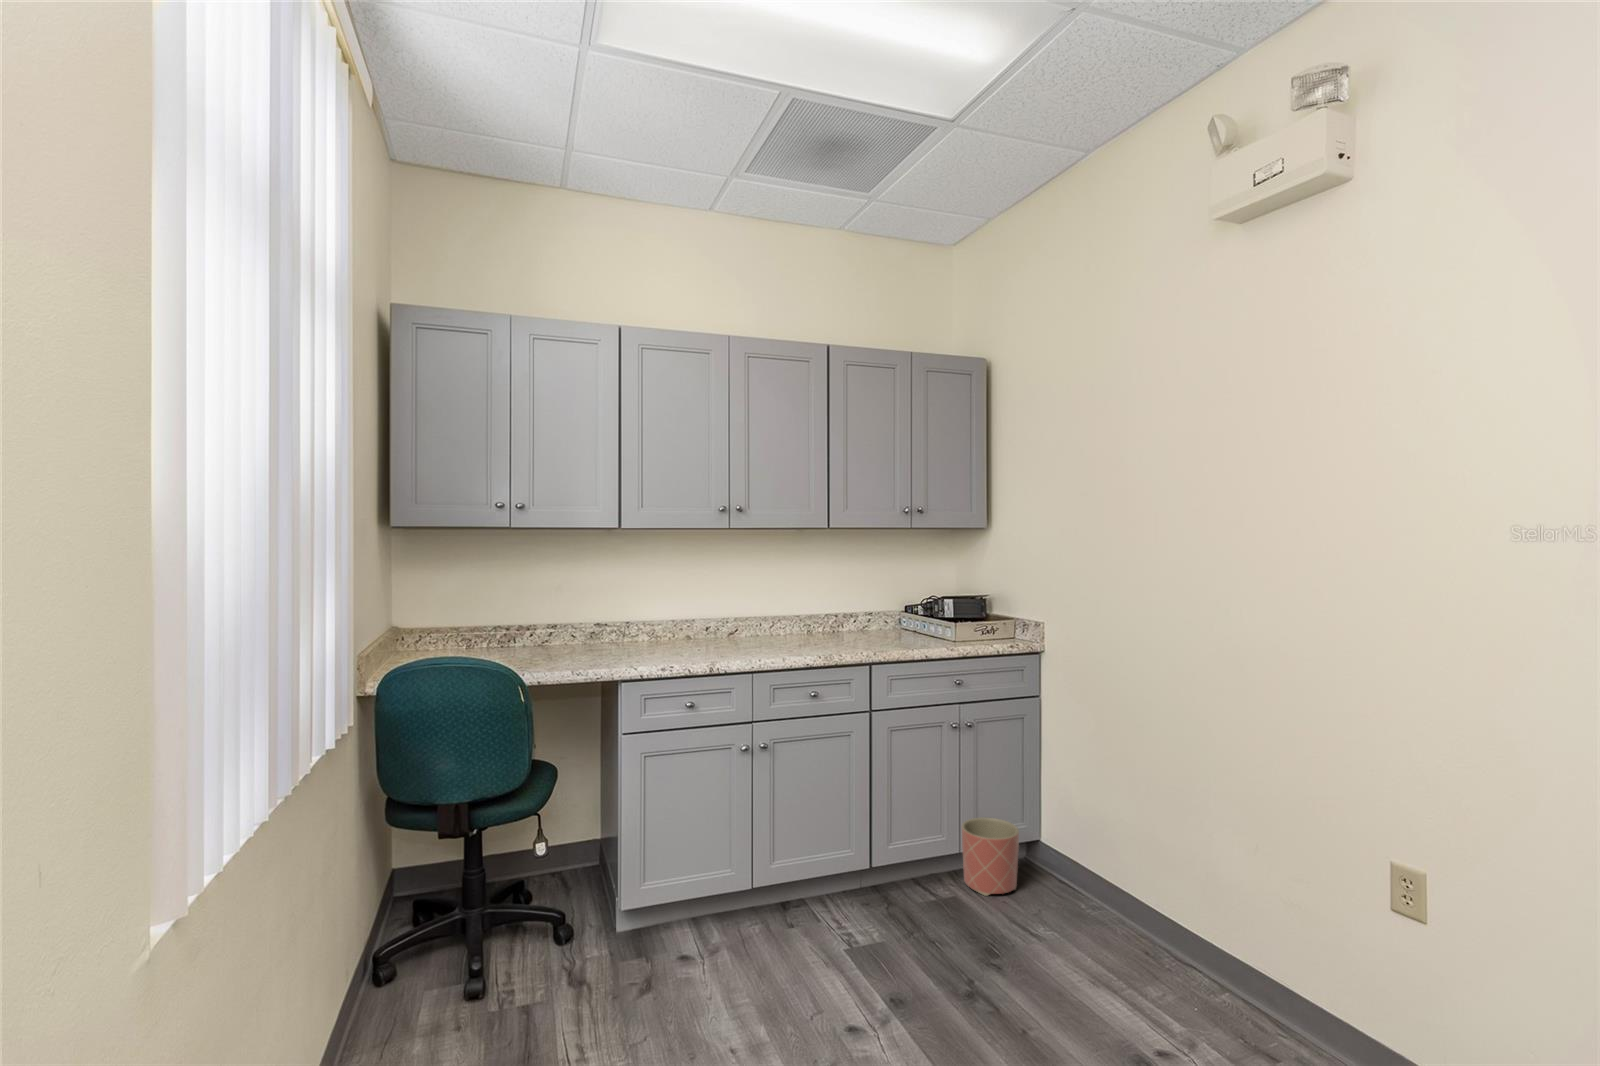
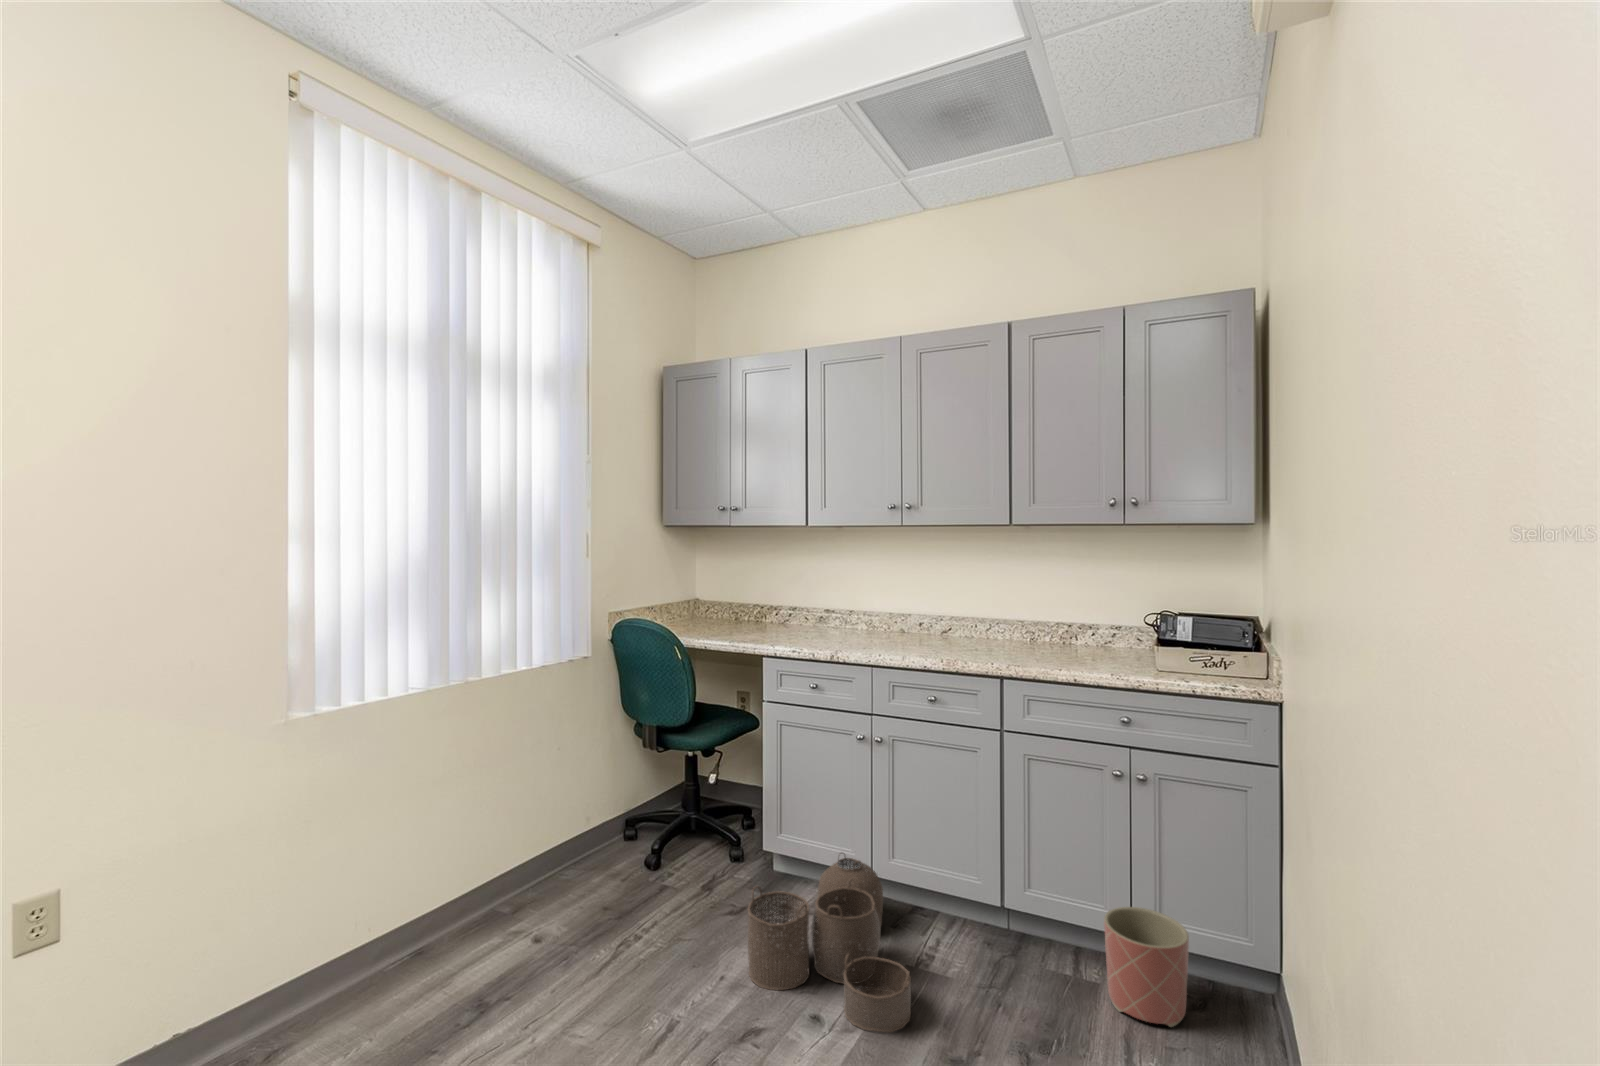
woven basket: none [732,865,917,1013] -> present [748,857,911,1033]

